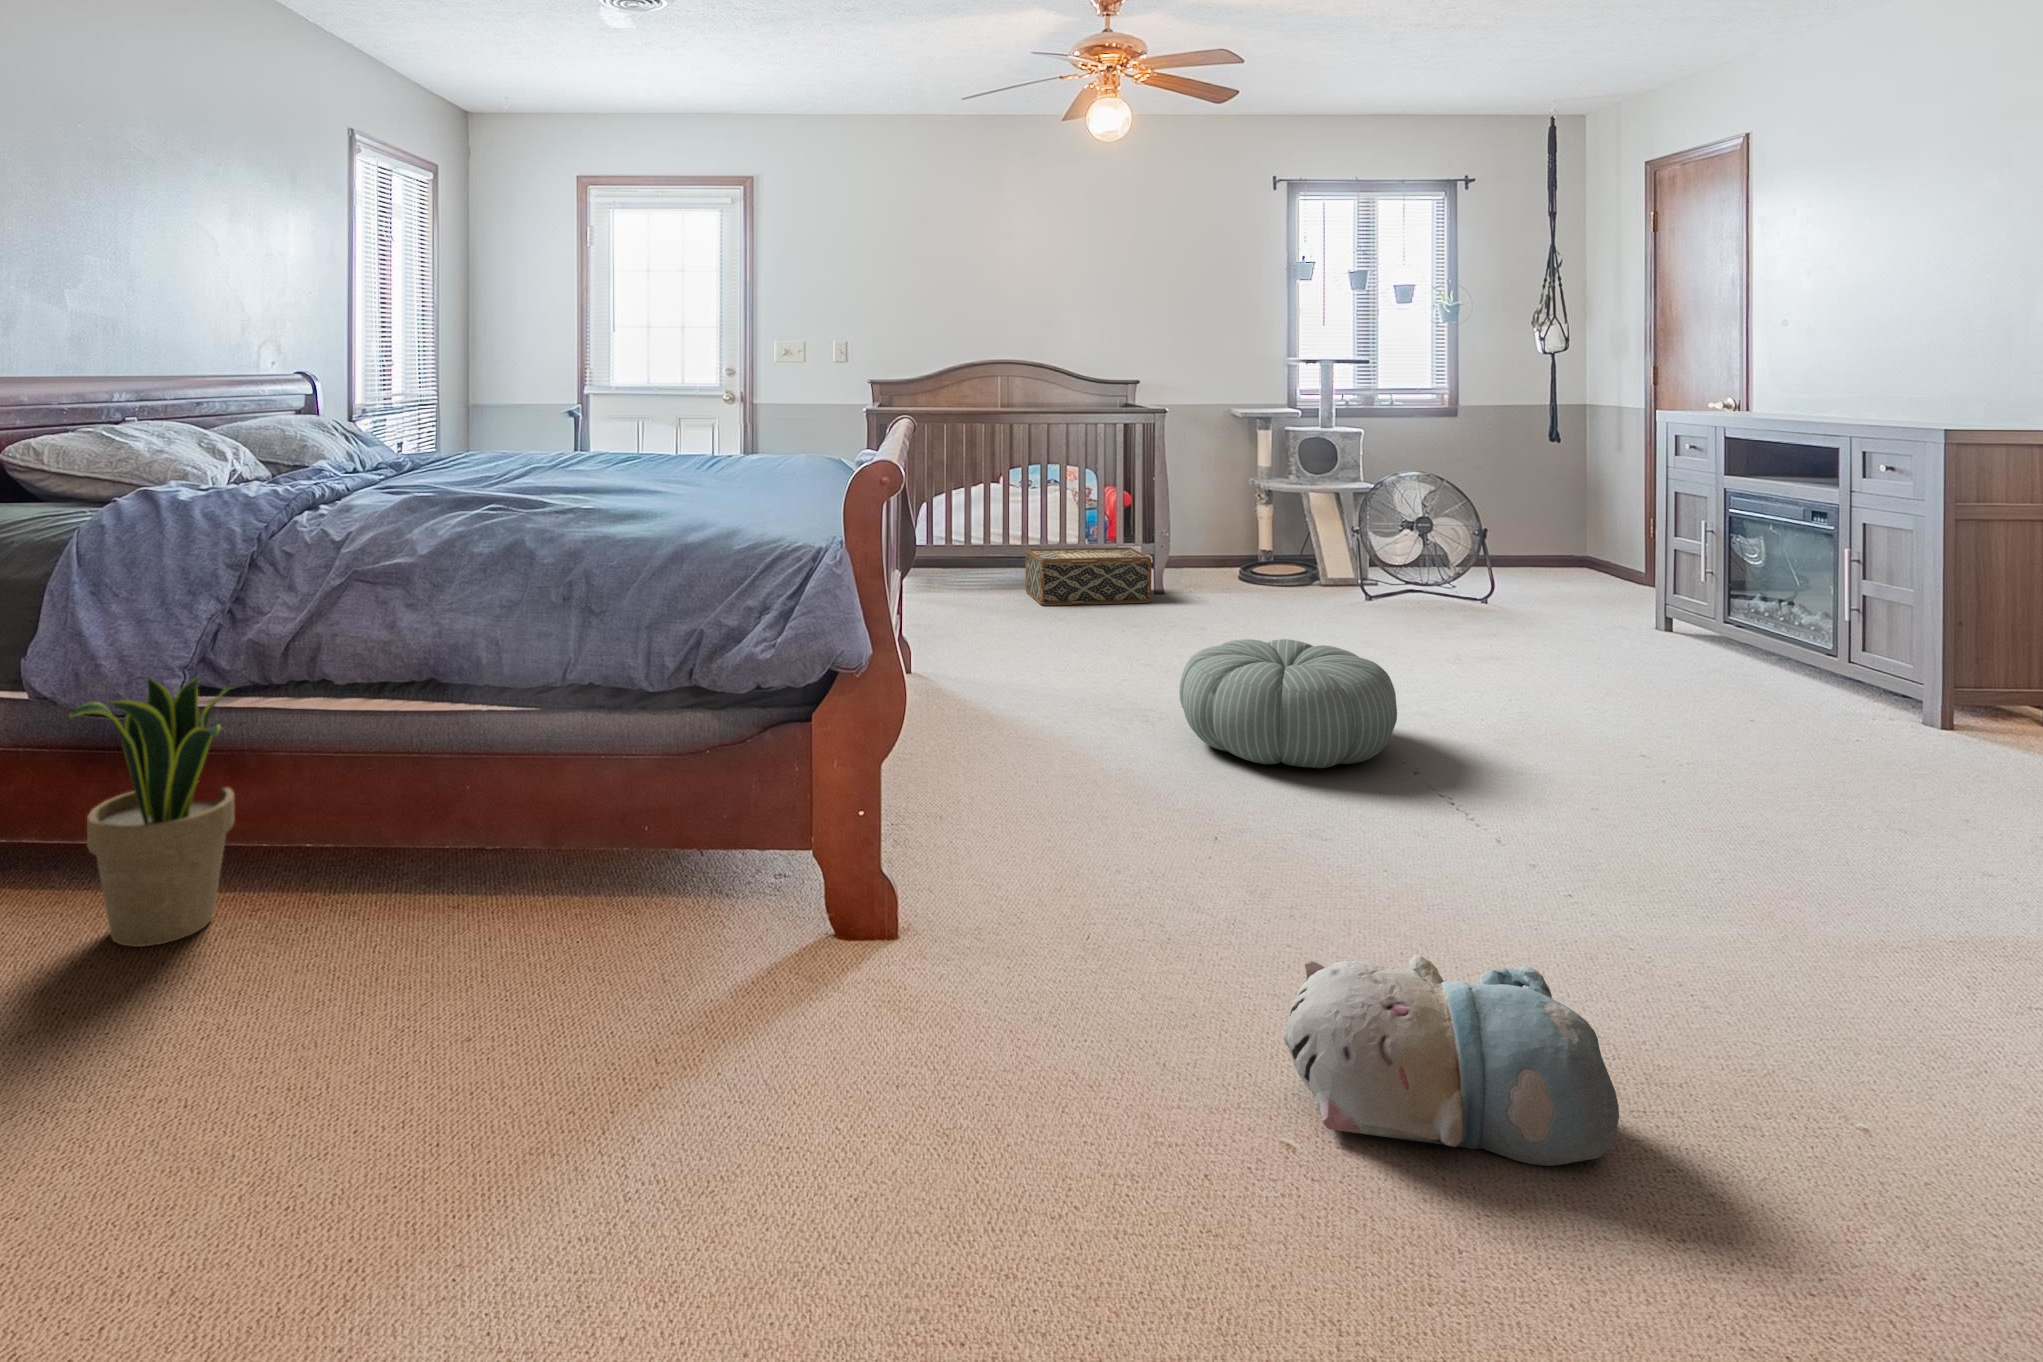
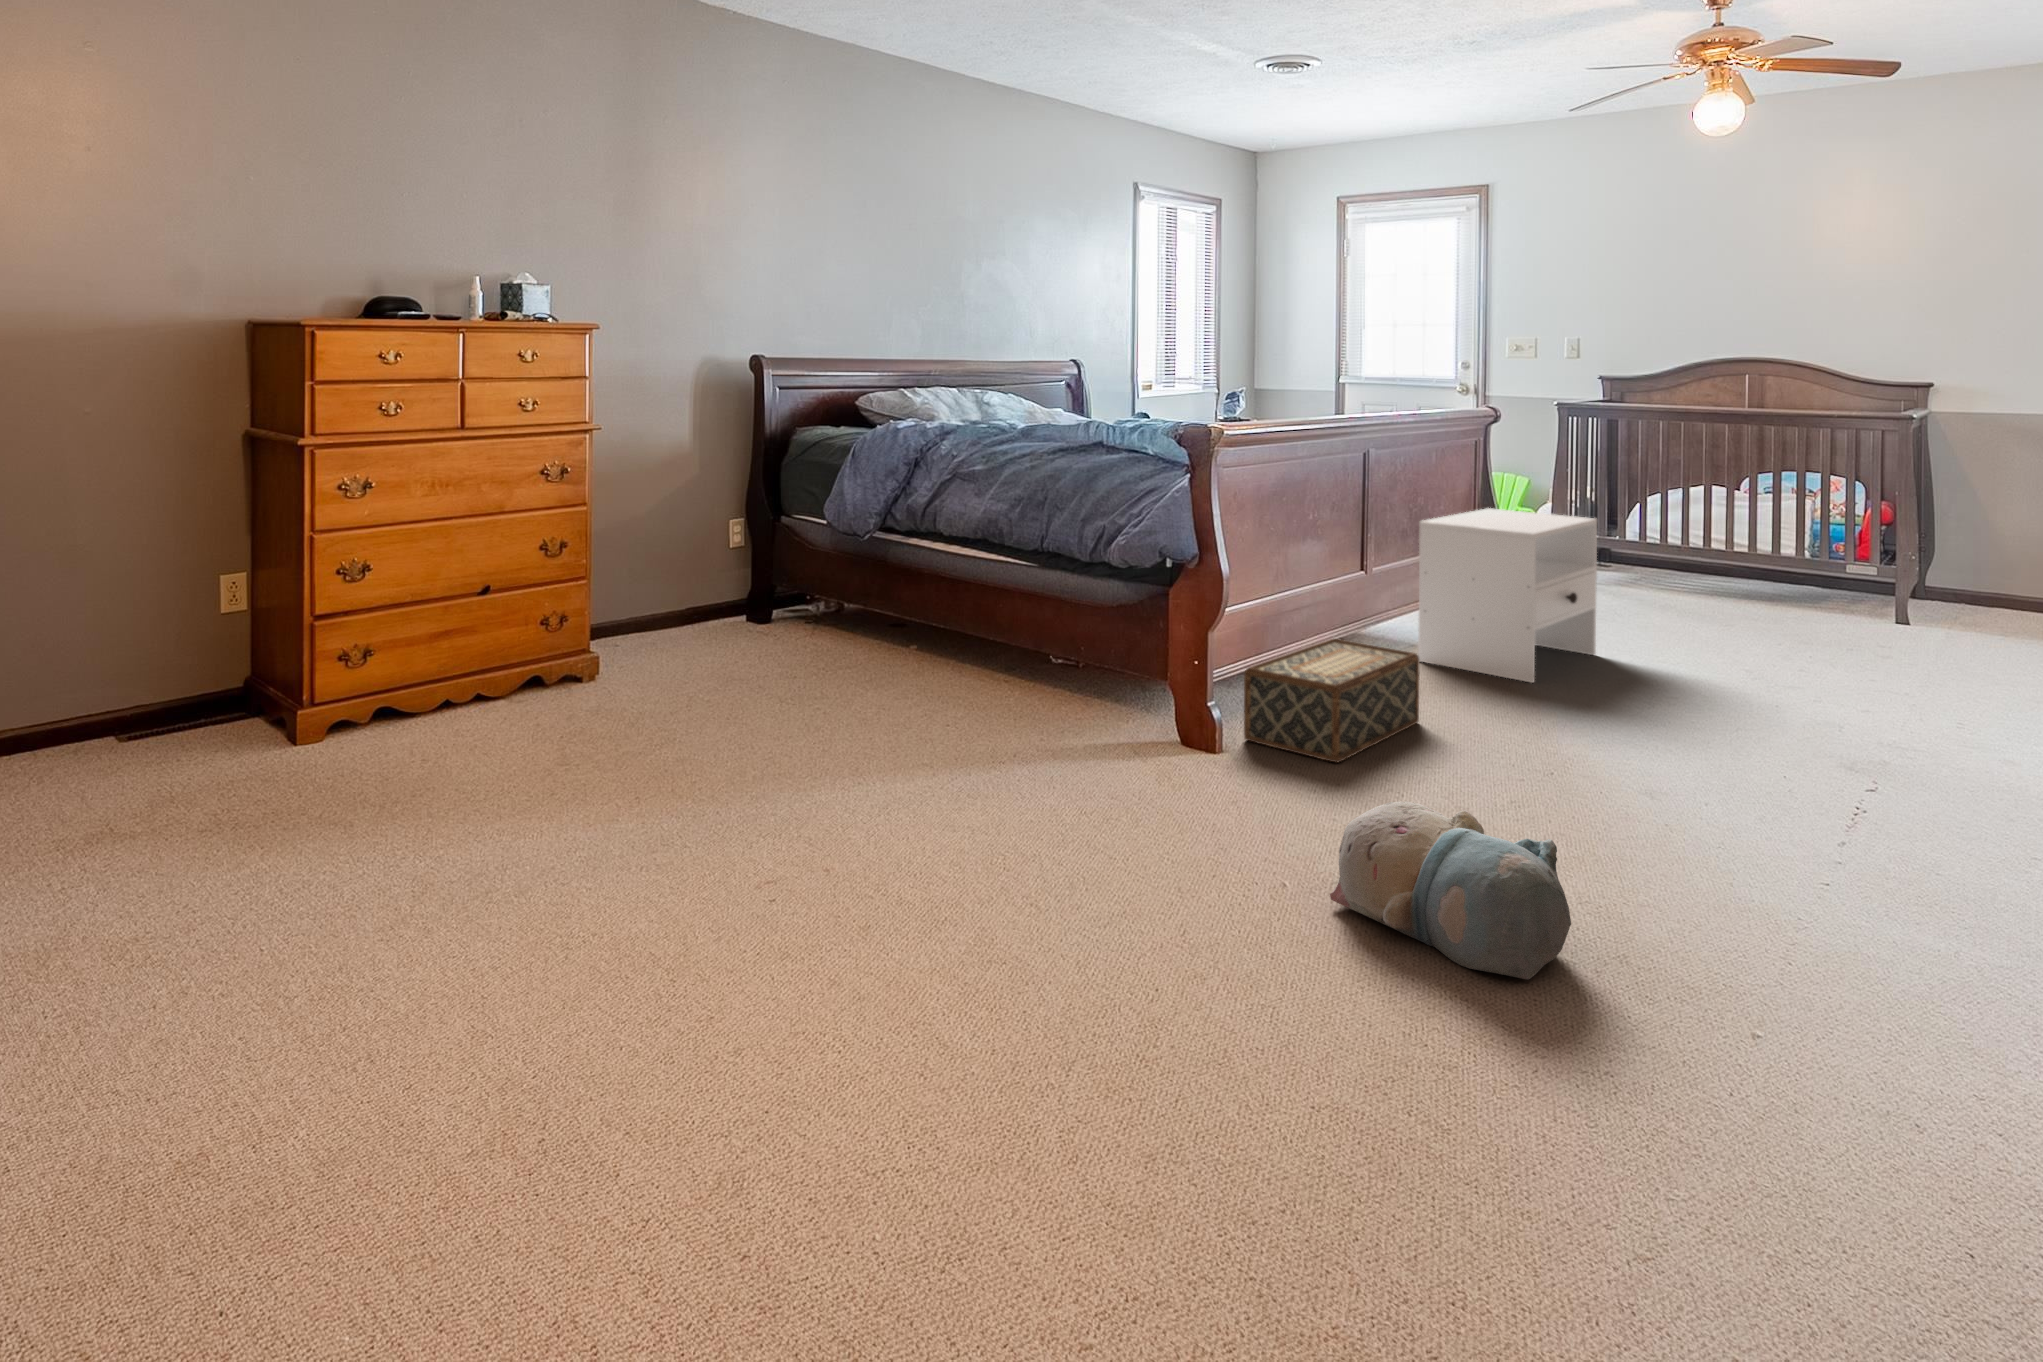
nightstand: none [895,534,1034,725] -> present [1418,508,1597,683]
woven basket: present [1026,547,1151,606] -> present [1244,639,1419,762]
pouf: present [1179,639,1397,768] -> none [1664,634,1926,768]
potted plant: present [67,676,234,947] -> none [811,515,904,667]

